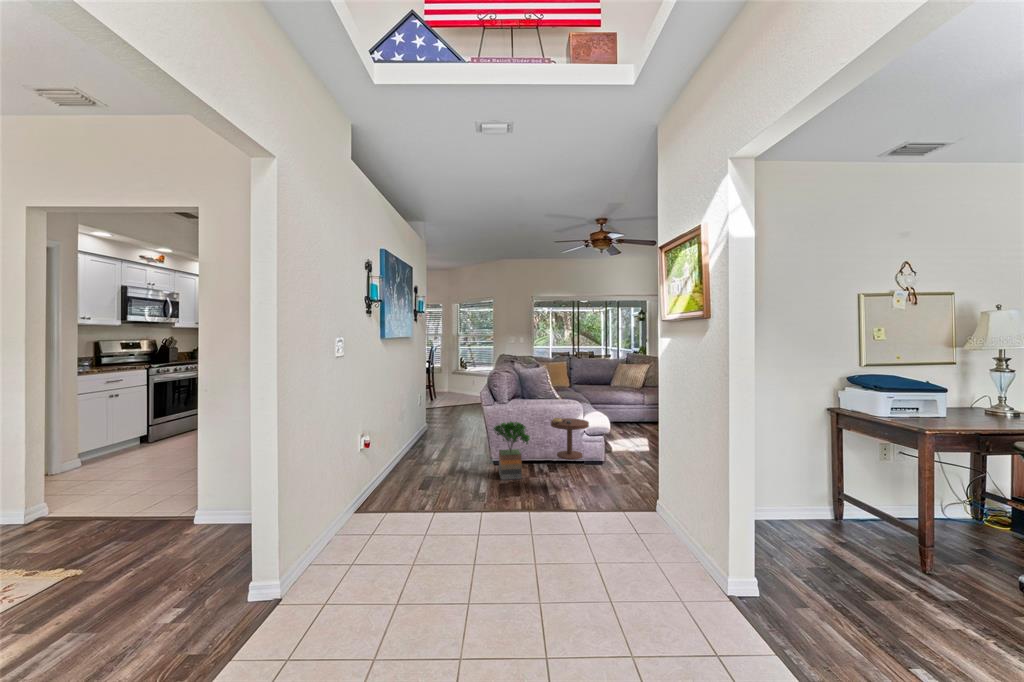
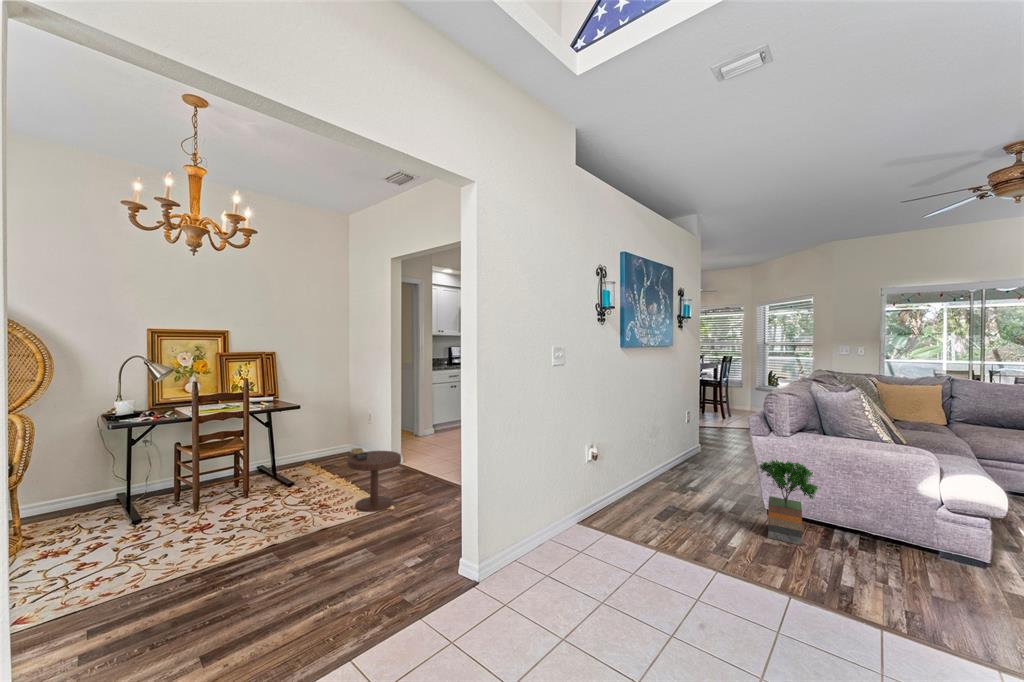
side table: present [551,418,589,460] -> present [347,448,401,512]

